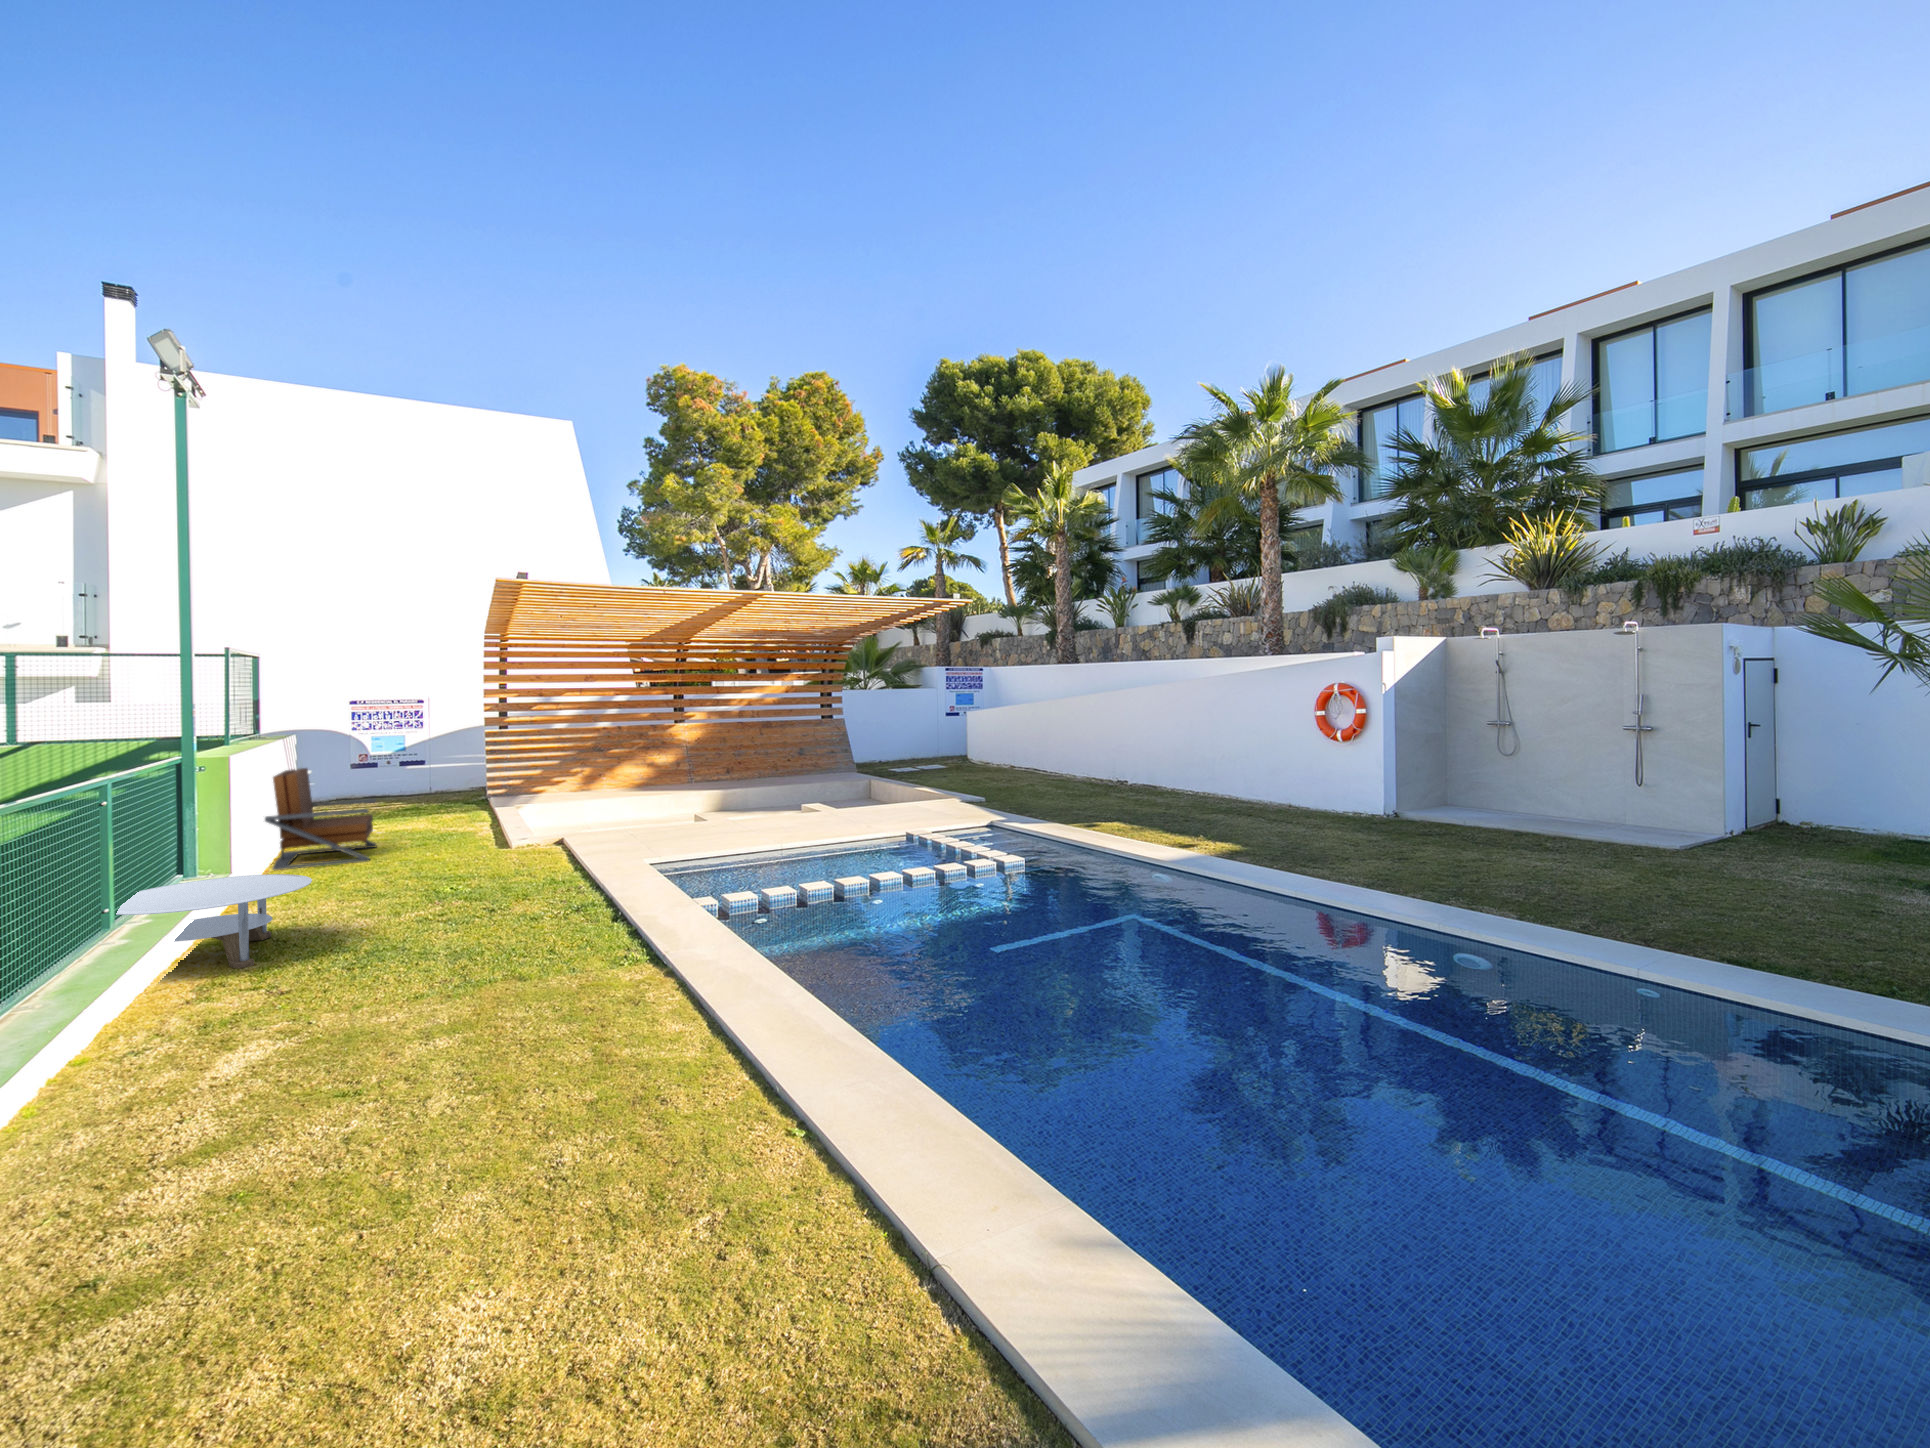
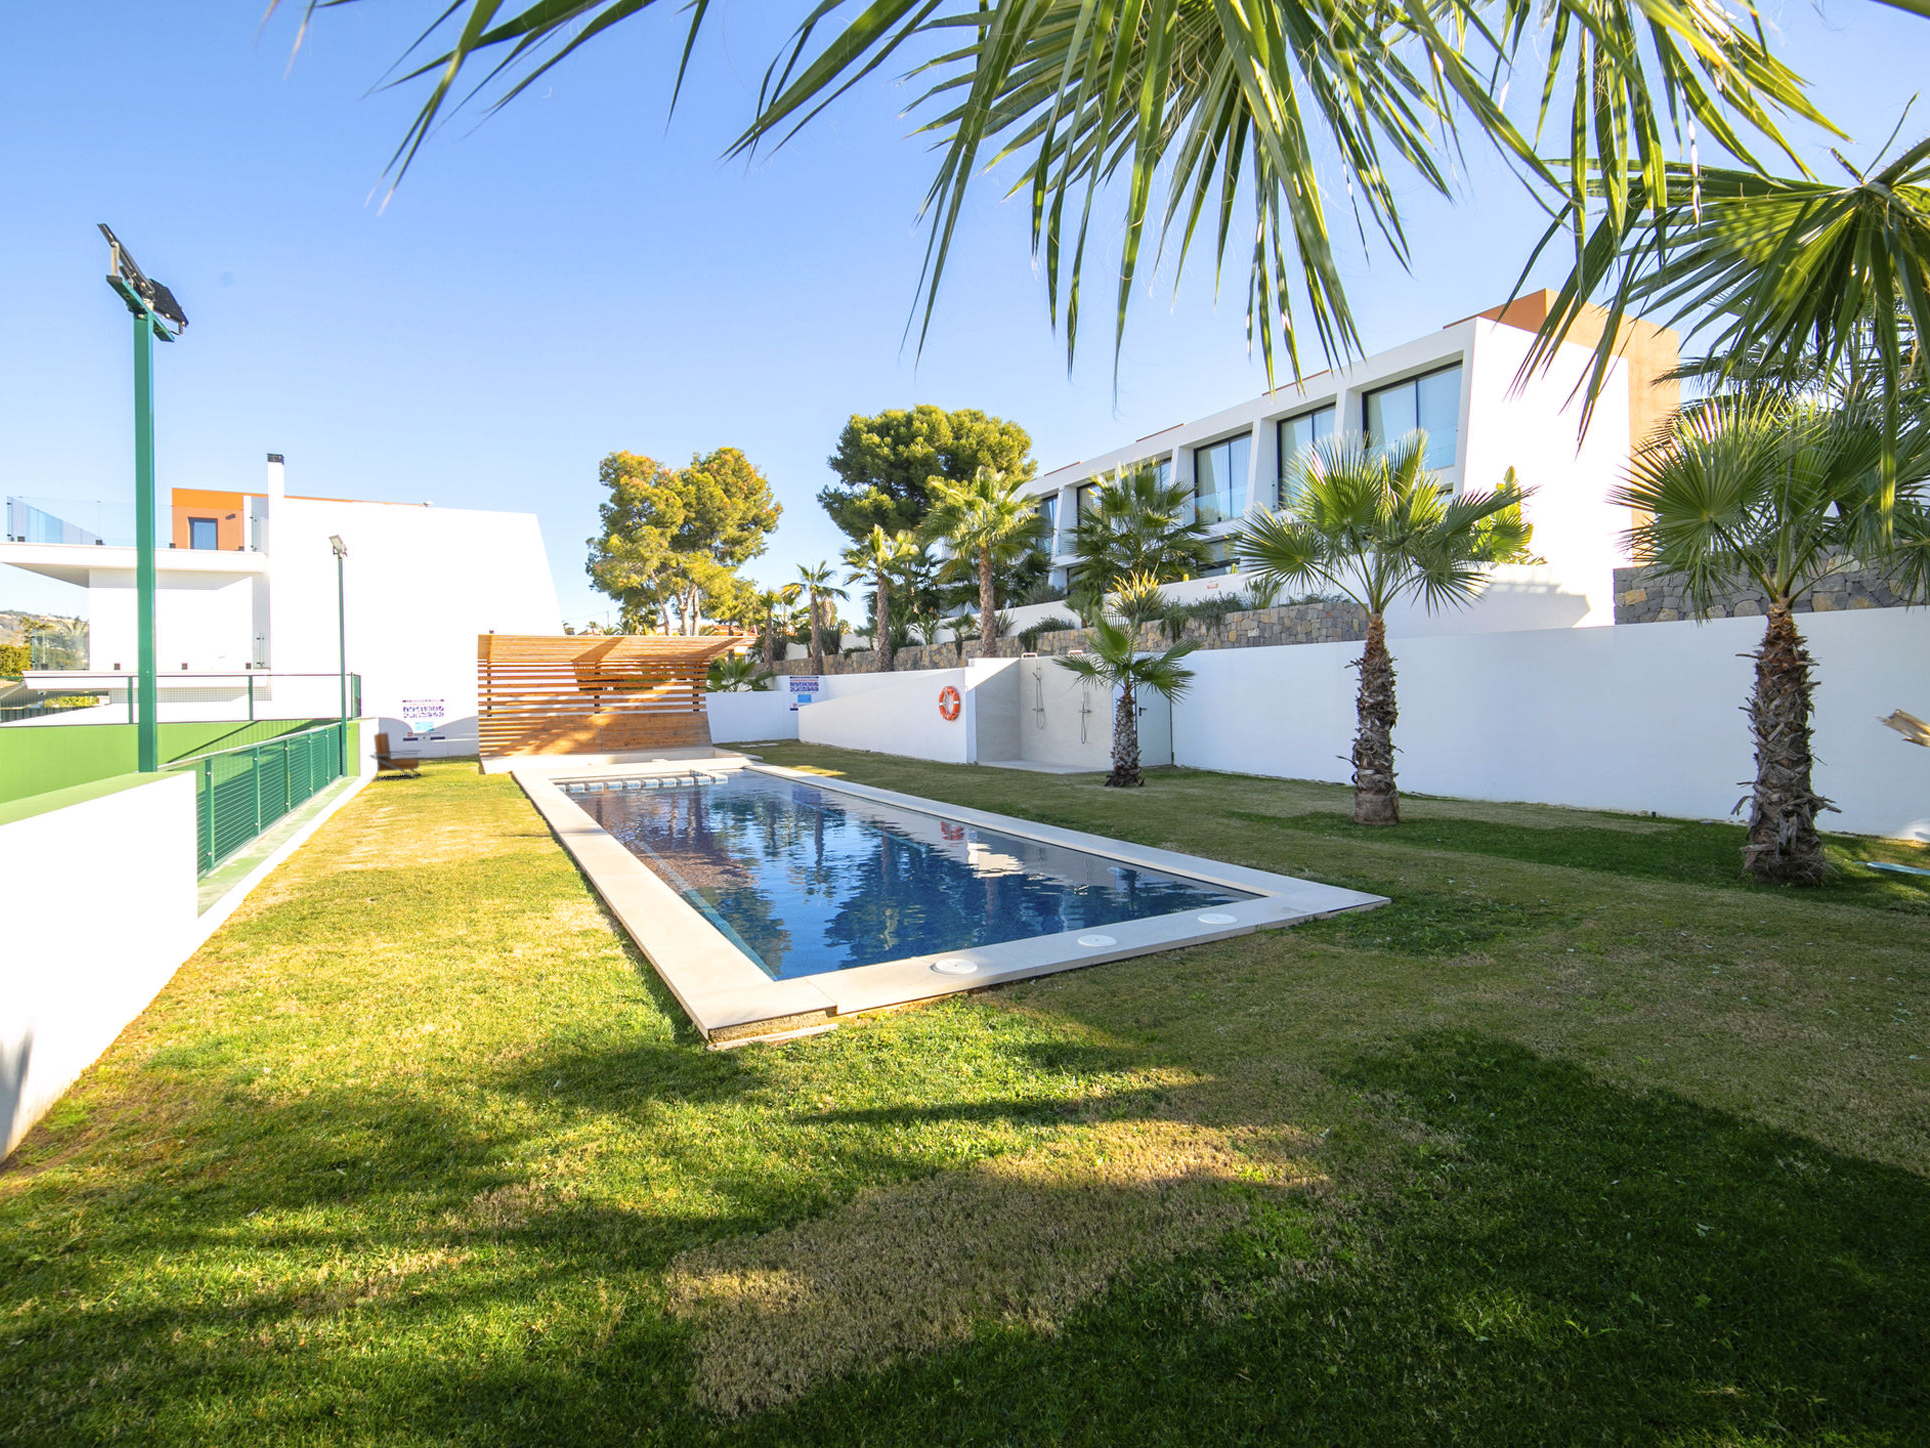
round table: present [116,874,312,968] -> none [324,770,401,802]

